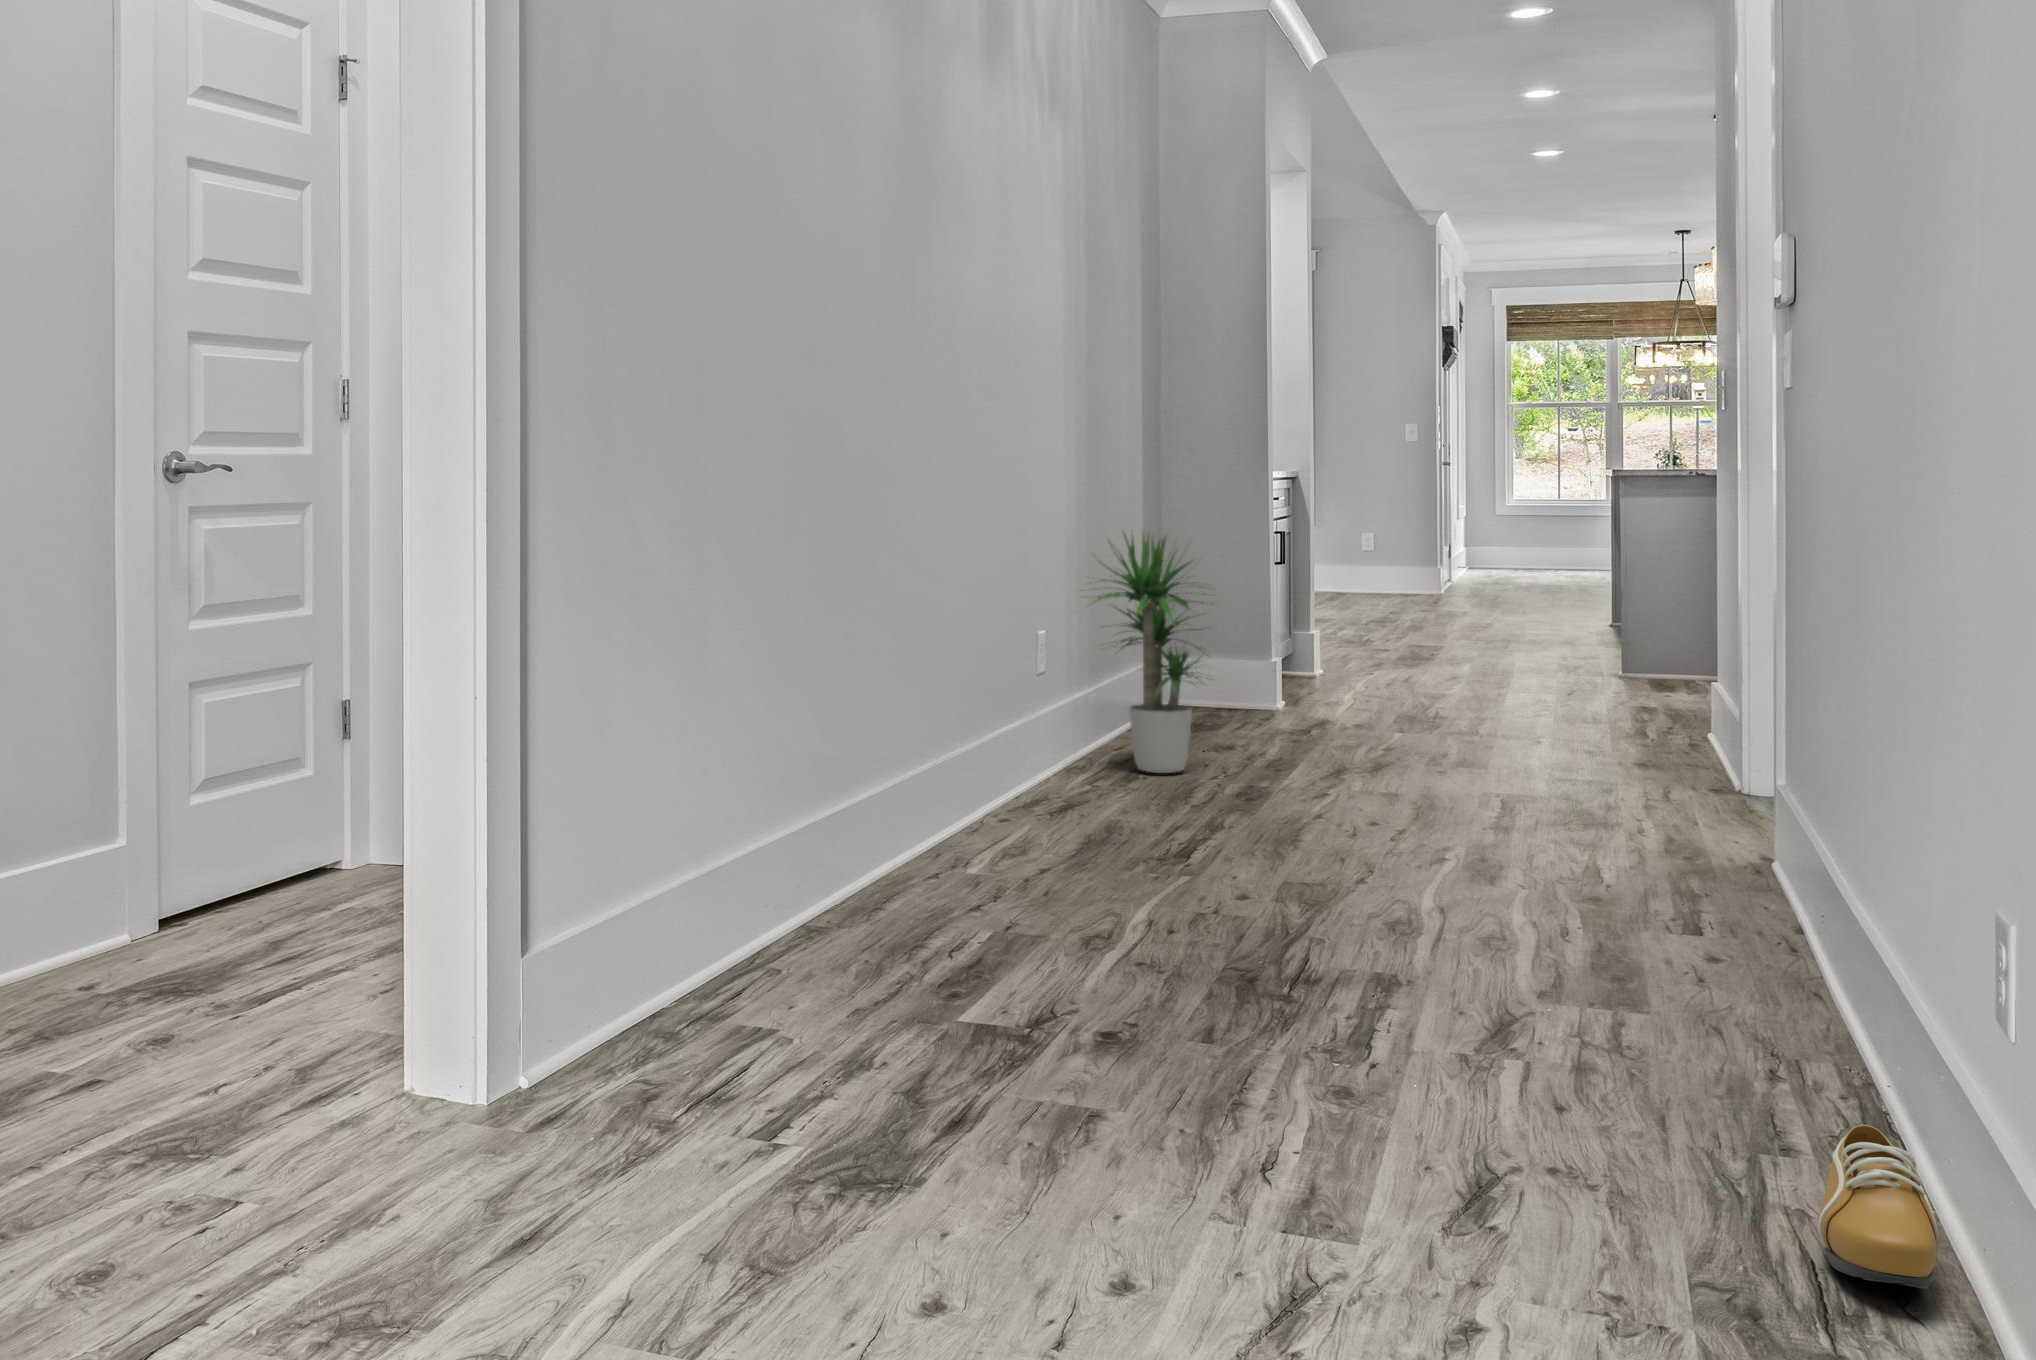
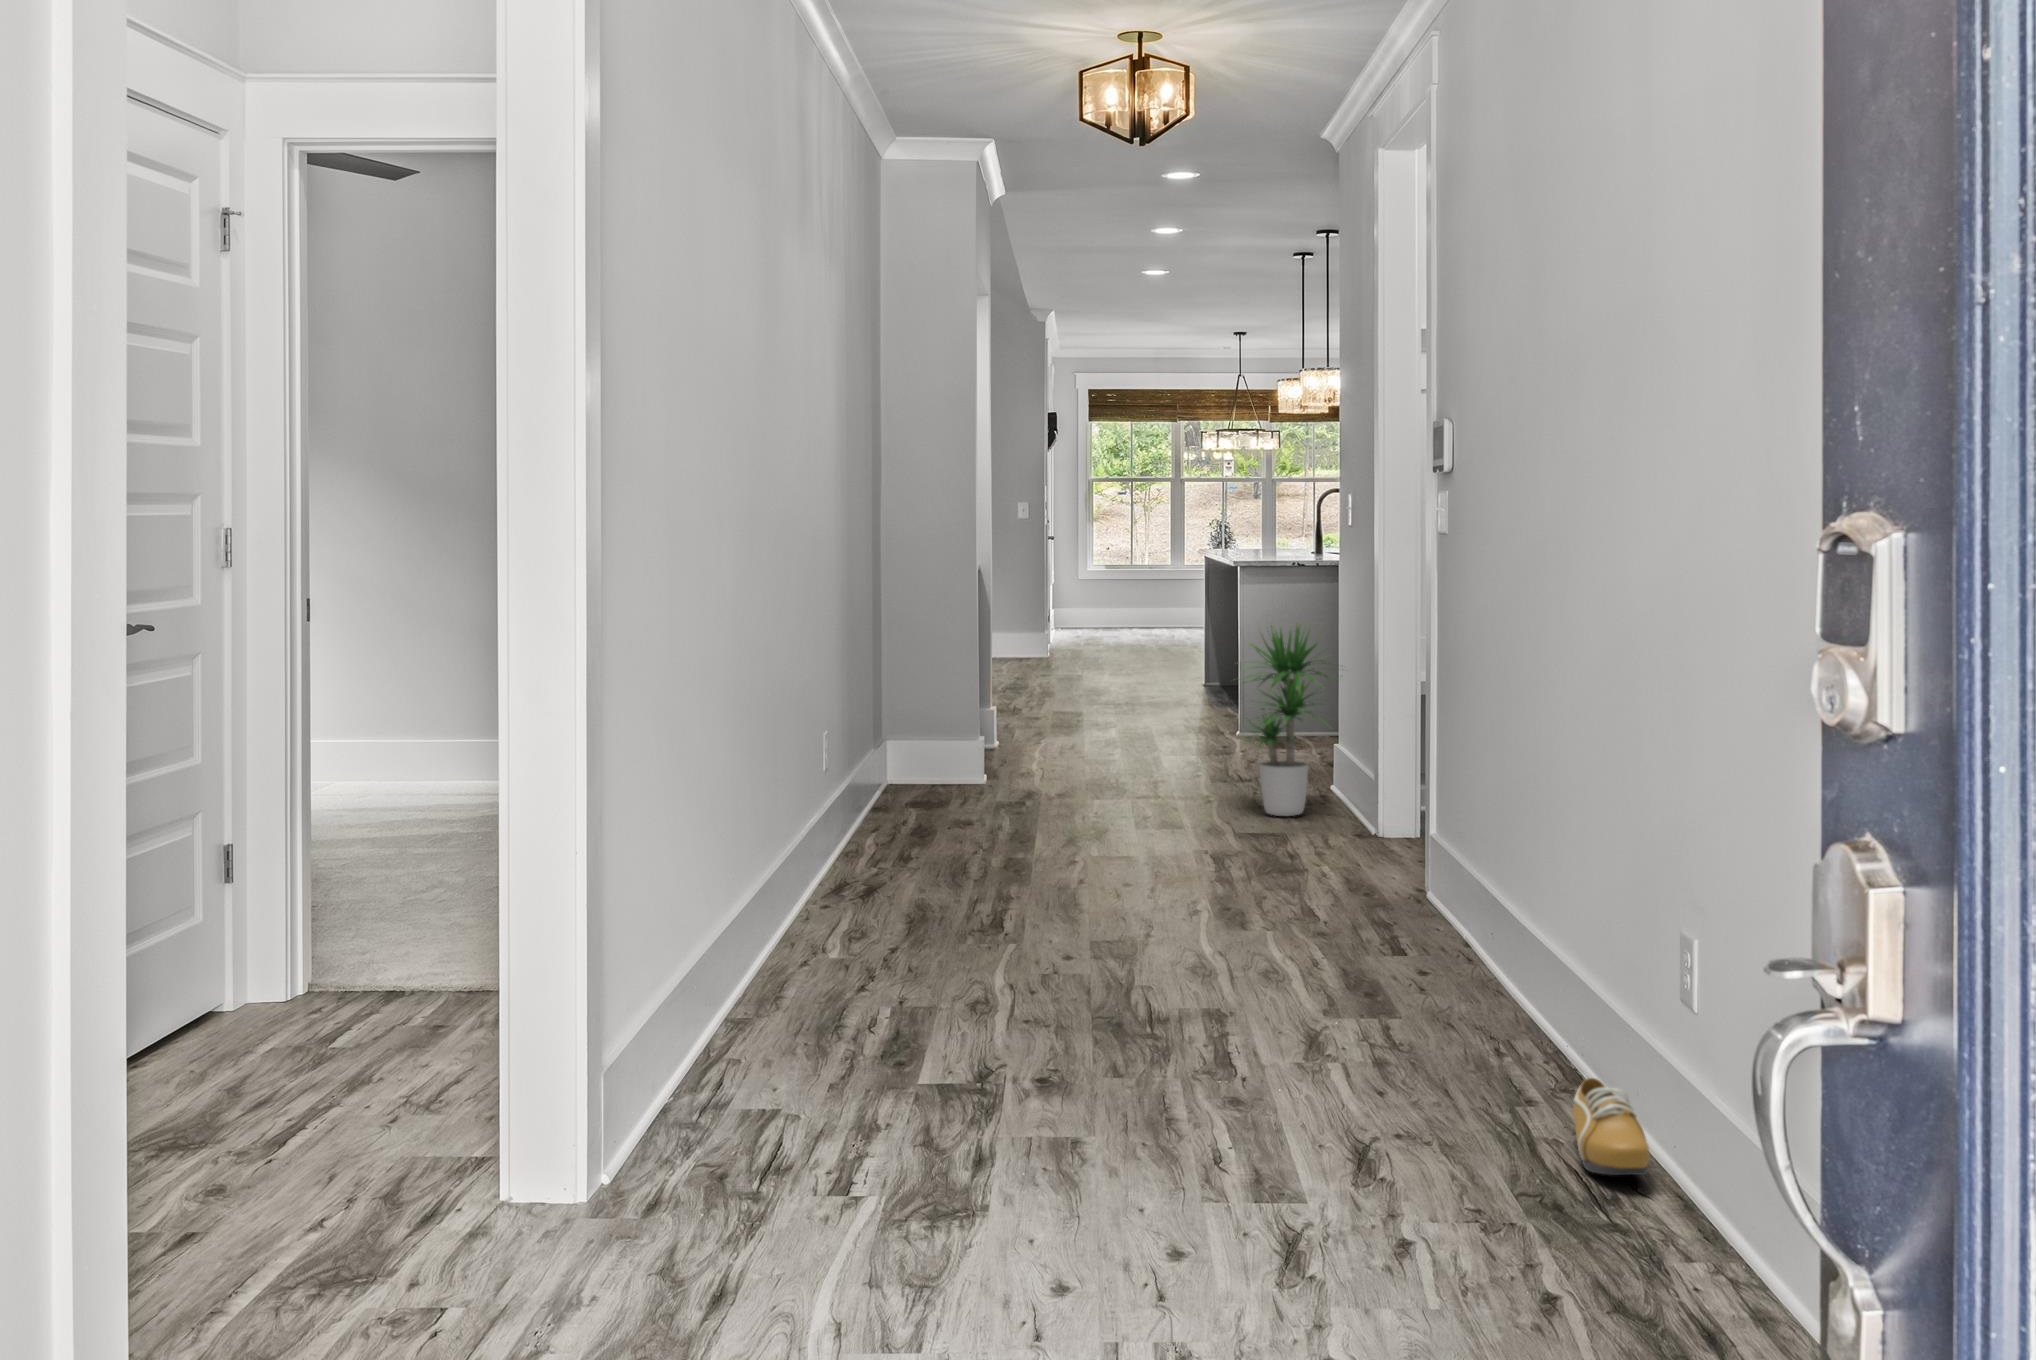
potted plant: present [1083,532,1211,774] -> present [1246,624,1334,816]

